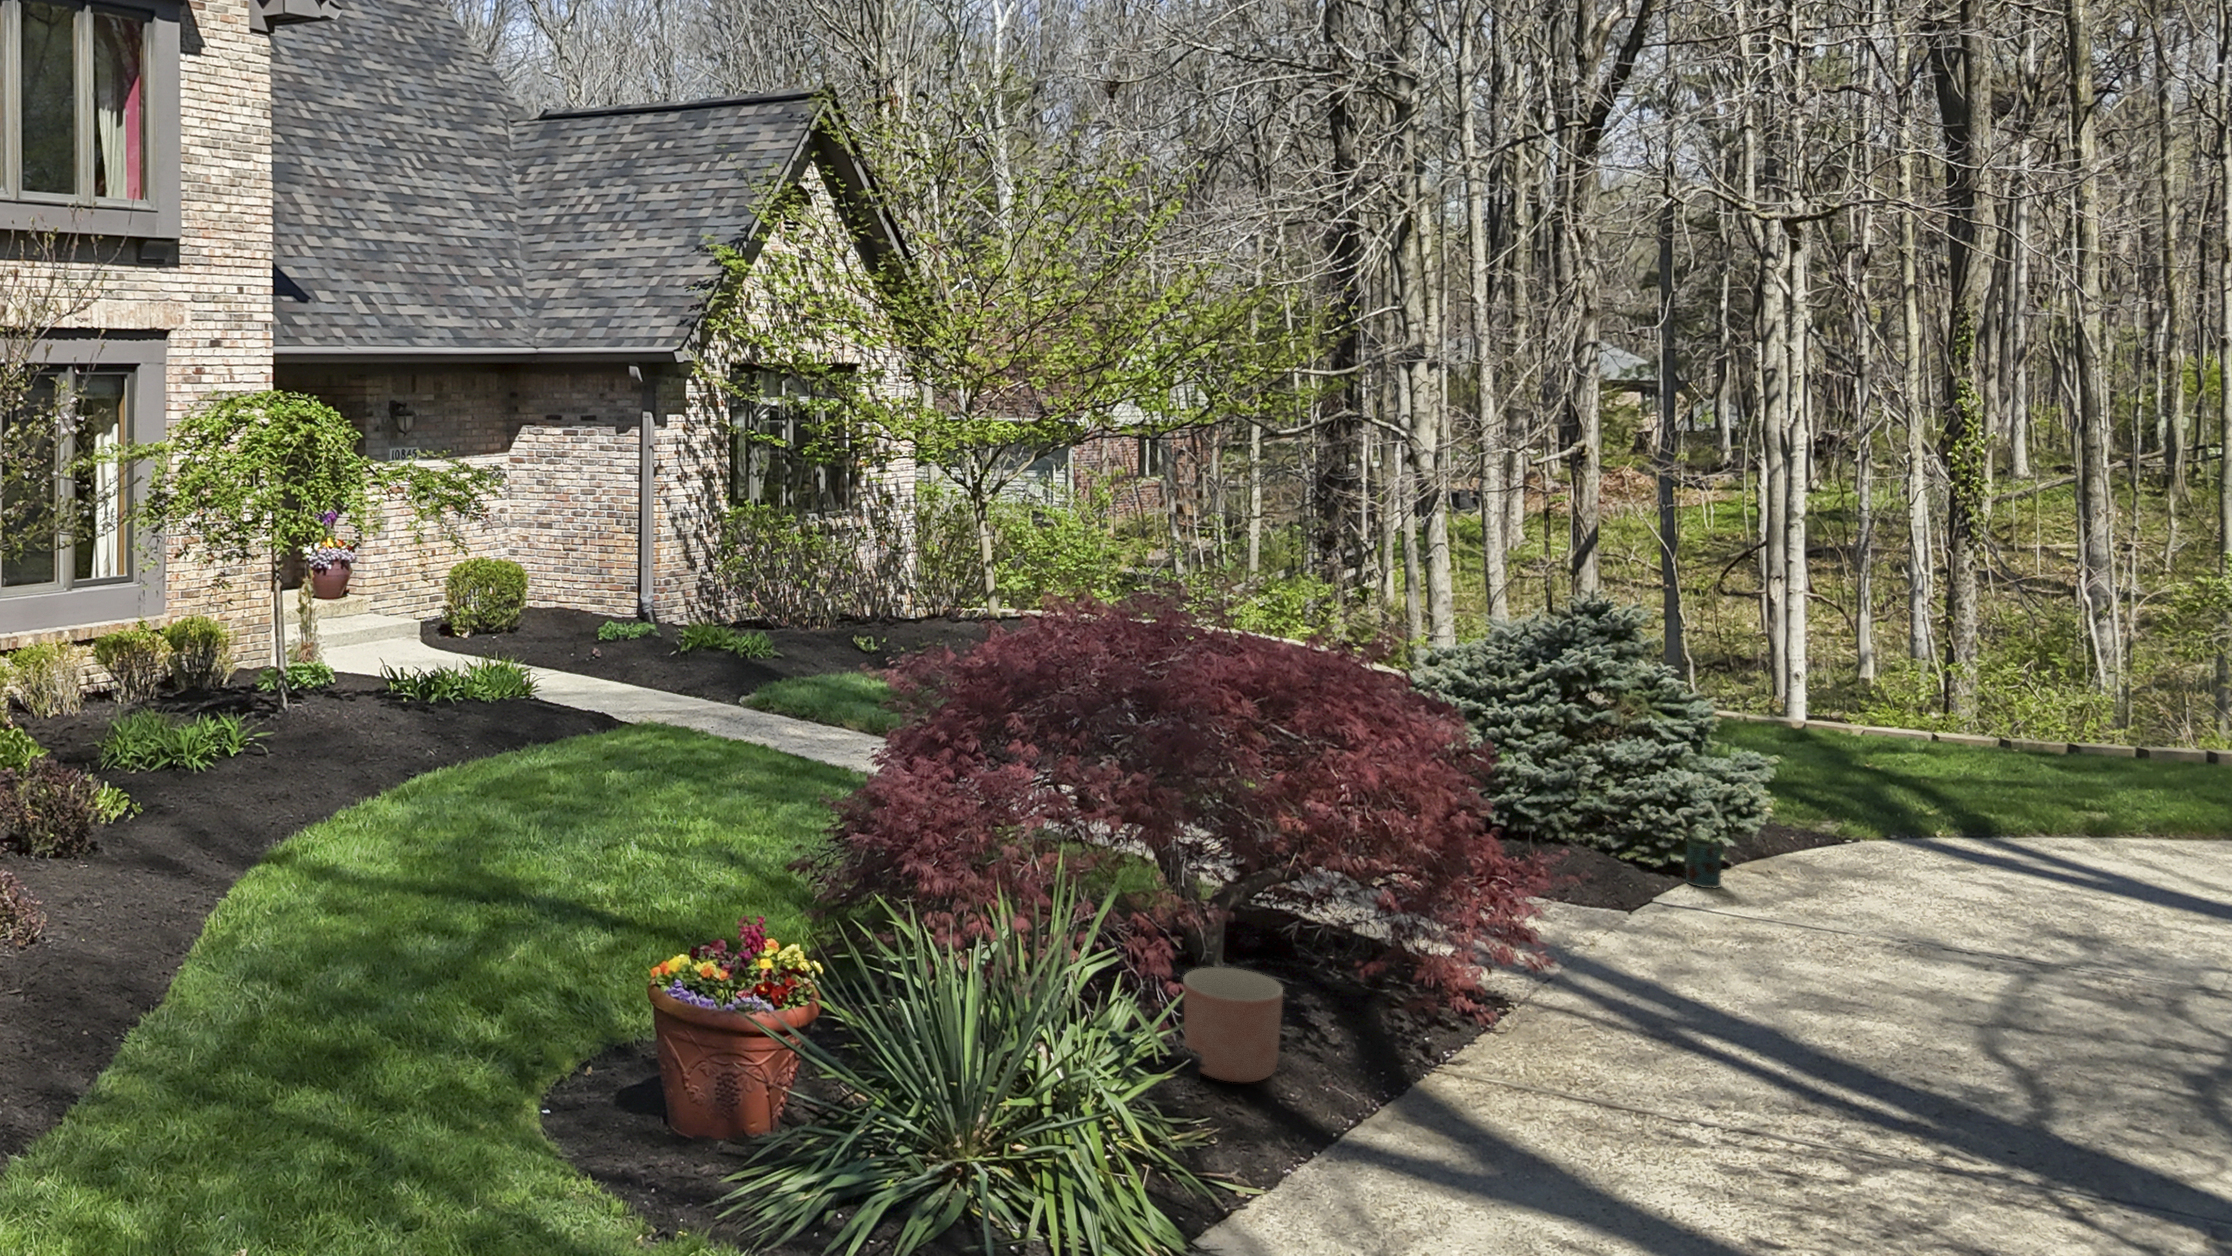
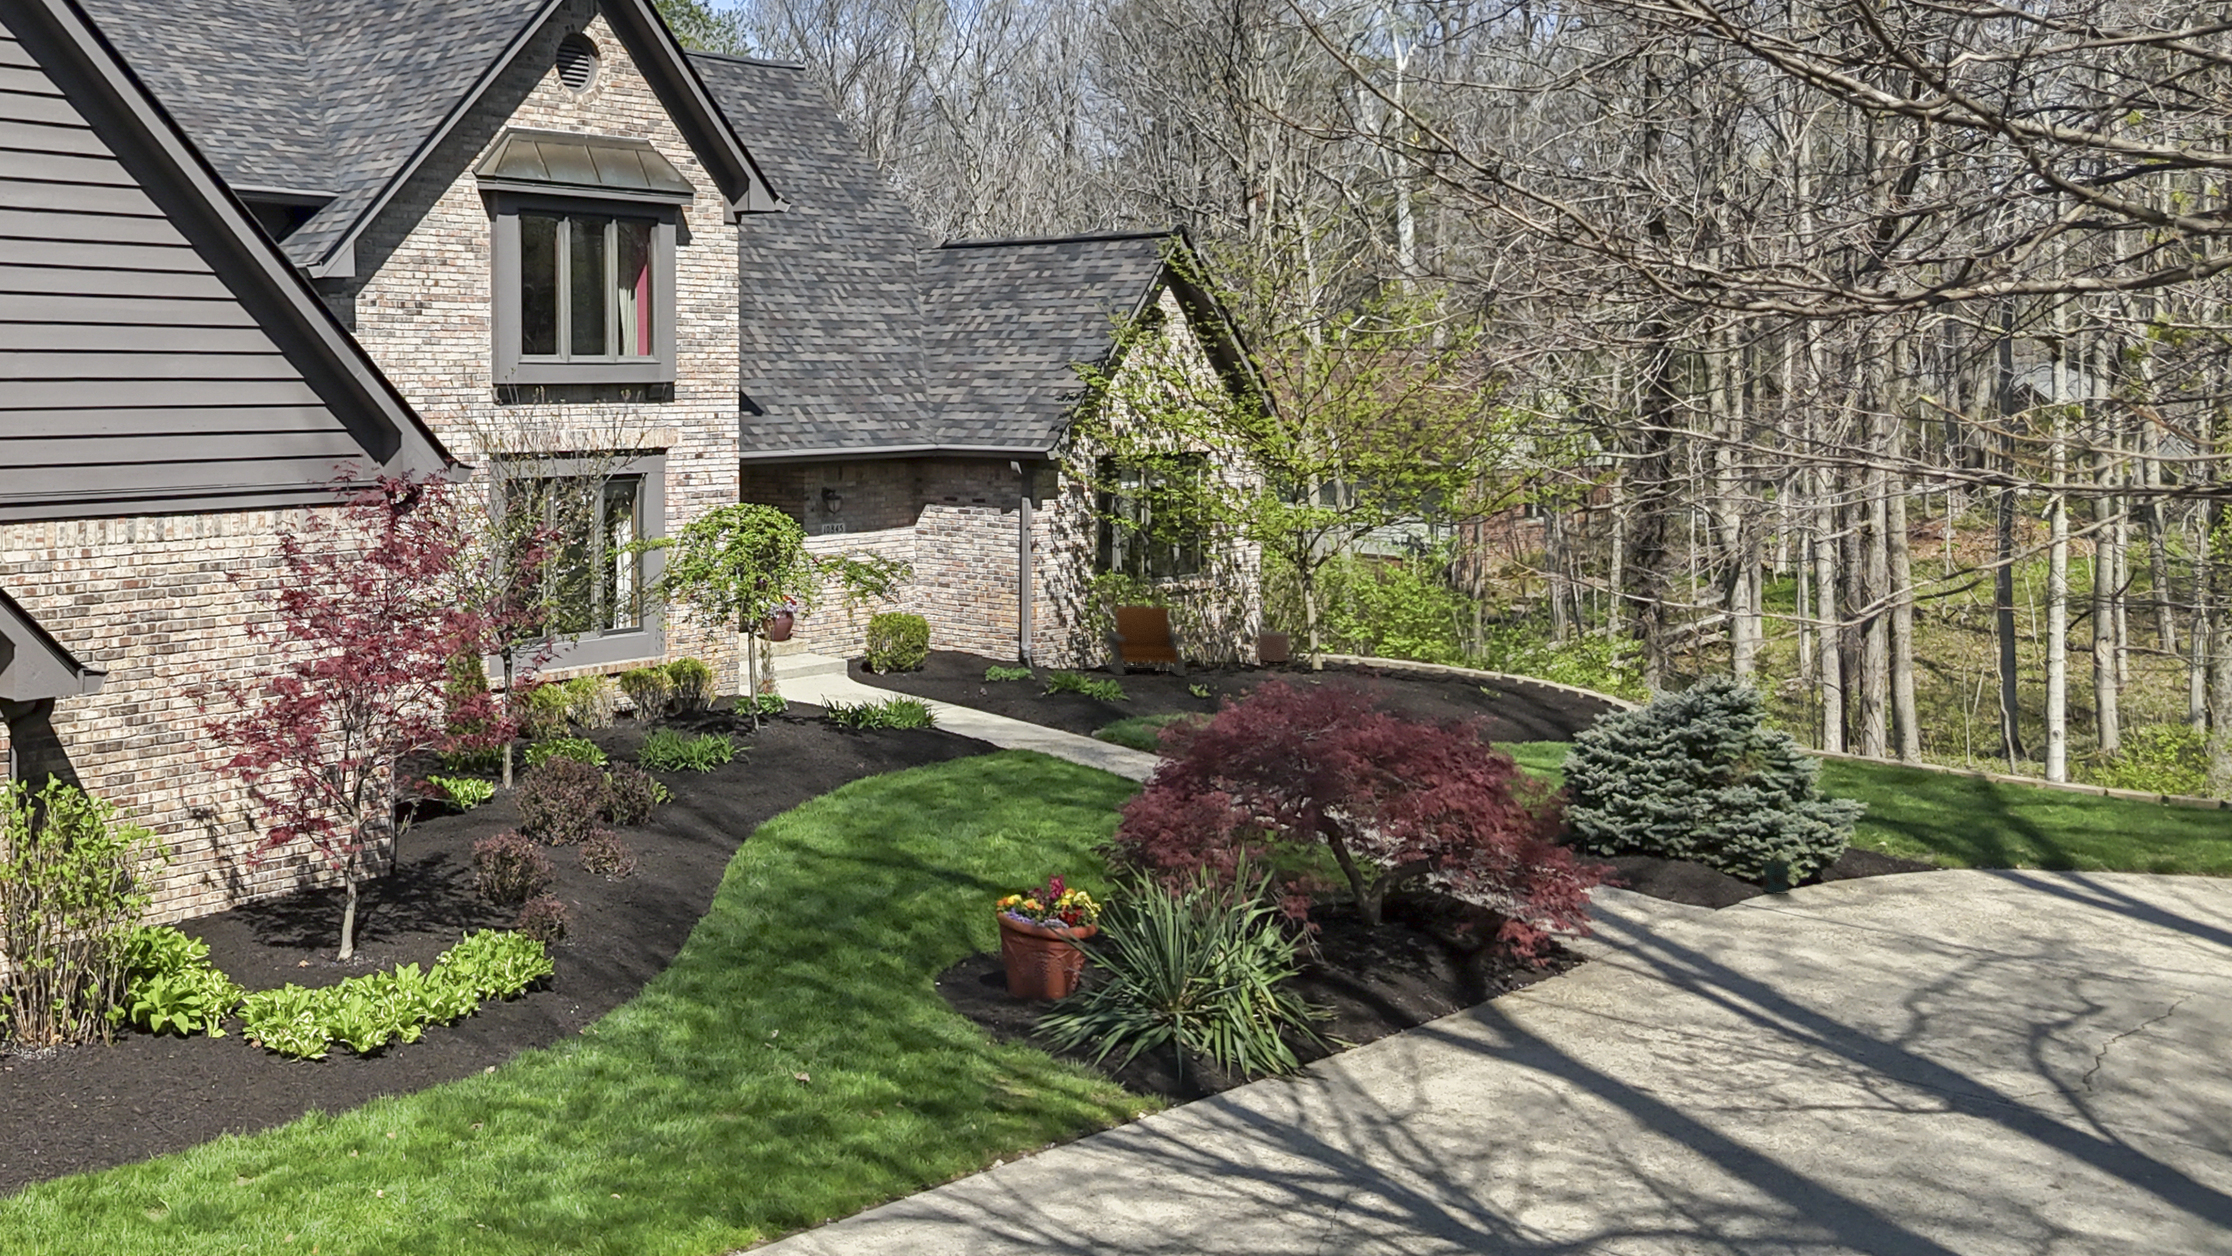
lounge chair: none [738,541,836,624] -> present [1106,606,1186,676]
planter: present [1183,967,1283,1083] -> present [1257,631,1289,662]

